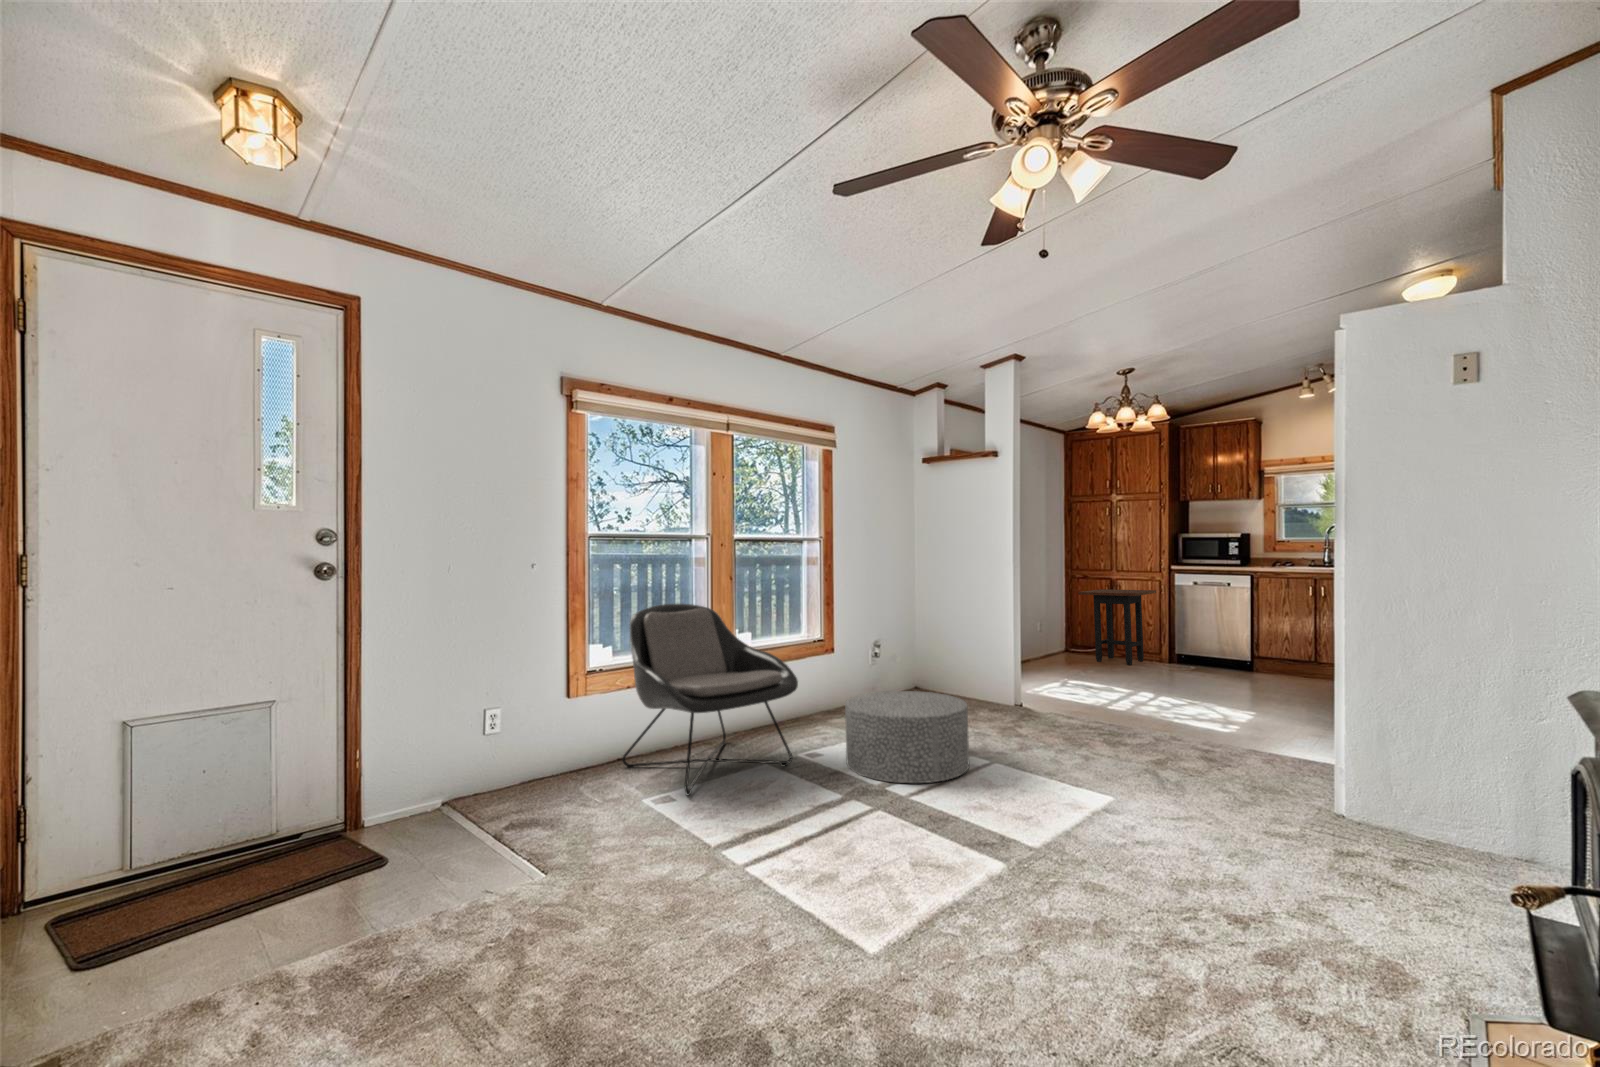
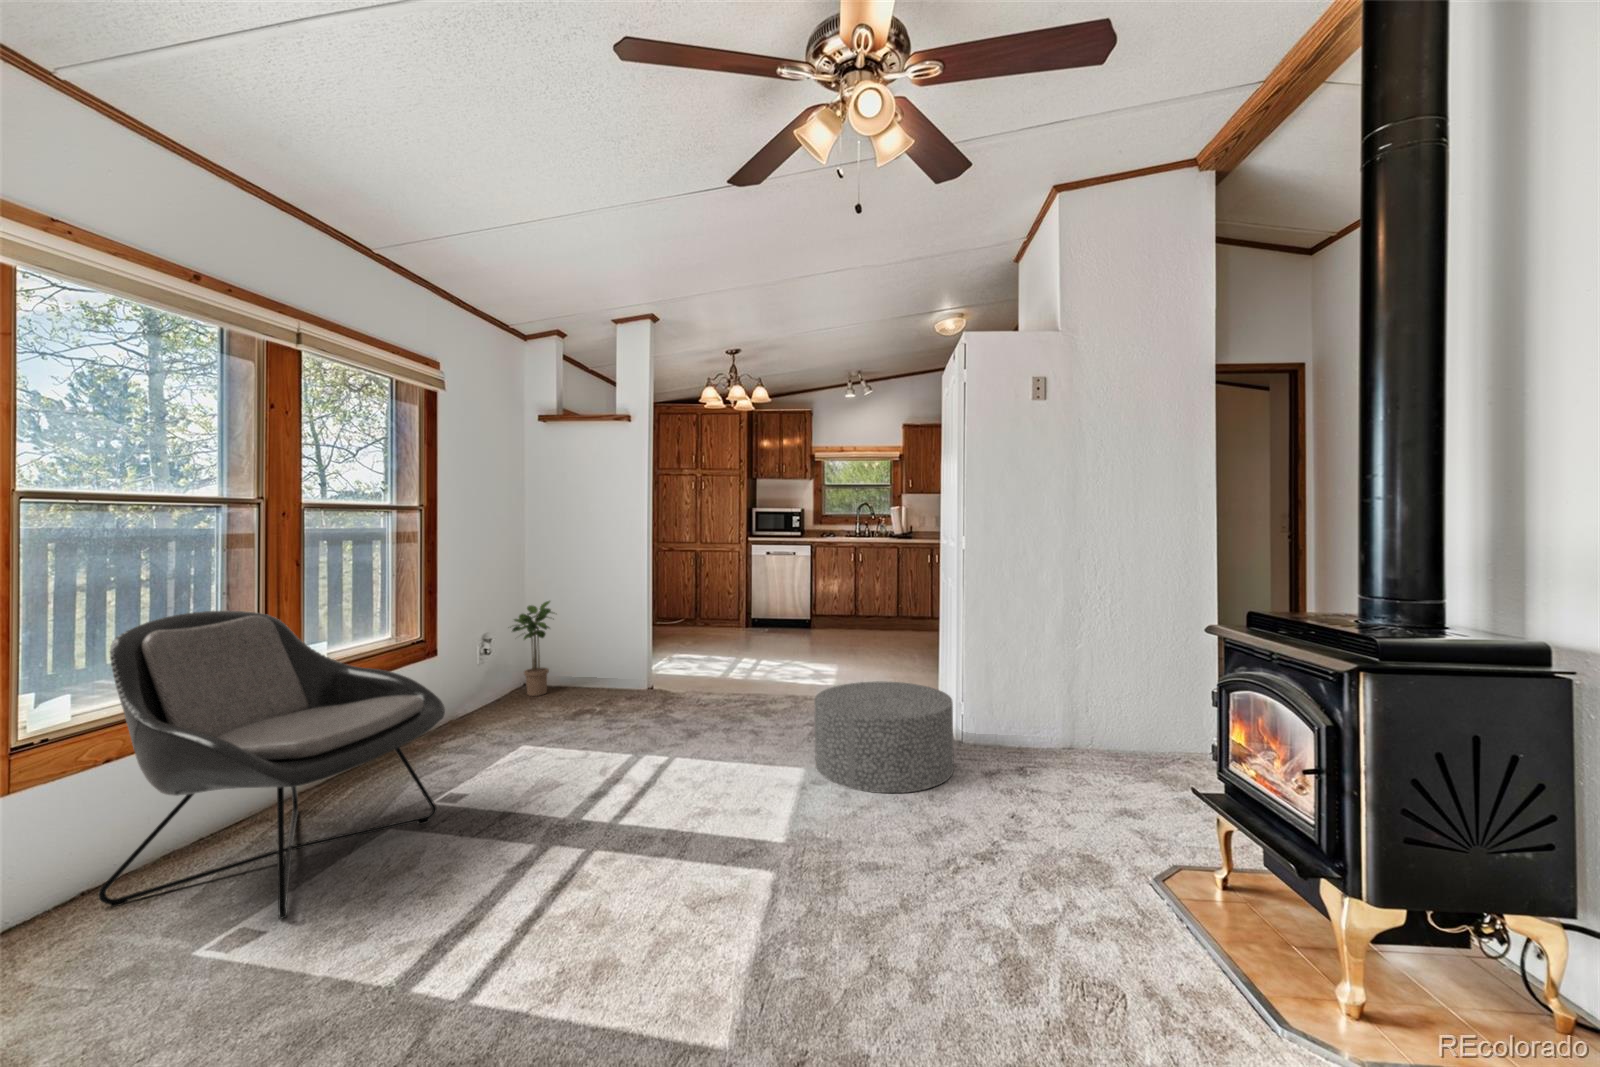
side table: present [1078,589,1156,665] -> none [674,560,737,630]
potted plant: none [893,617,935,699] -> present [512,601,553,696]
ottoman: present [845,691,969,783] -> present [814,682,954,793]

